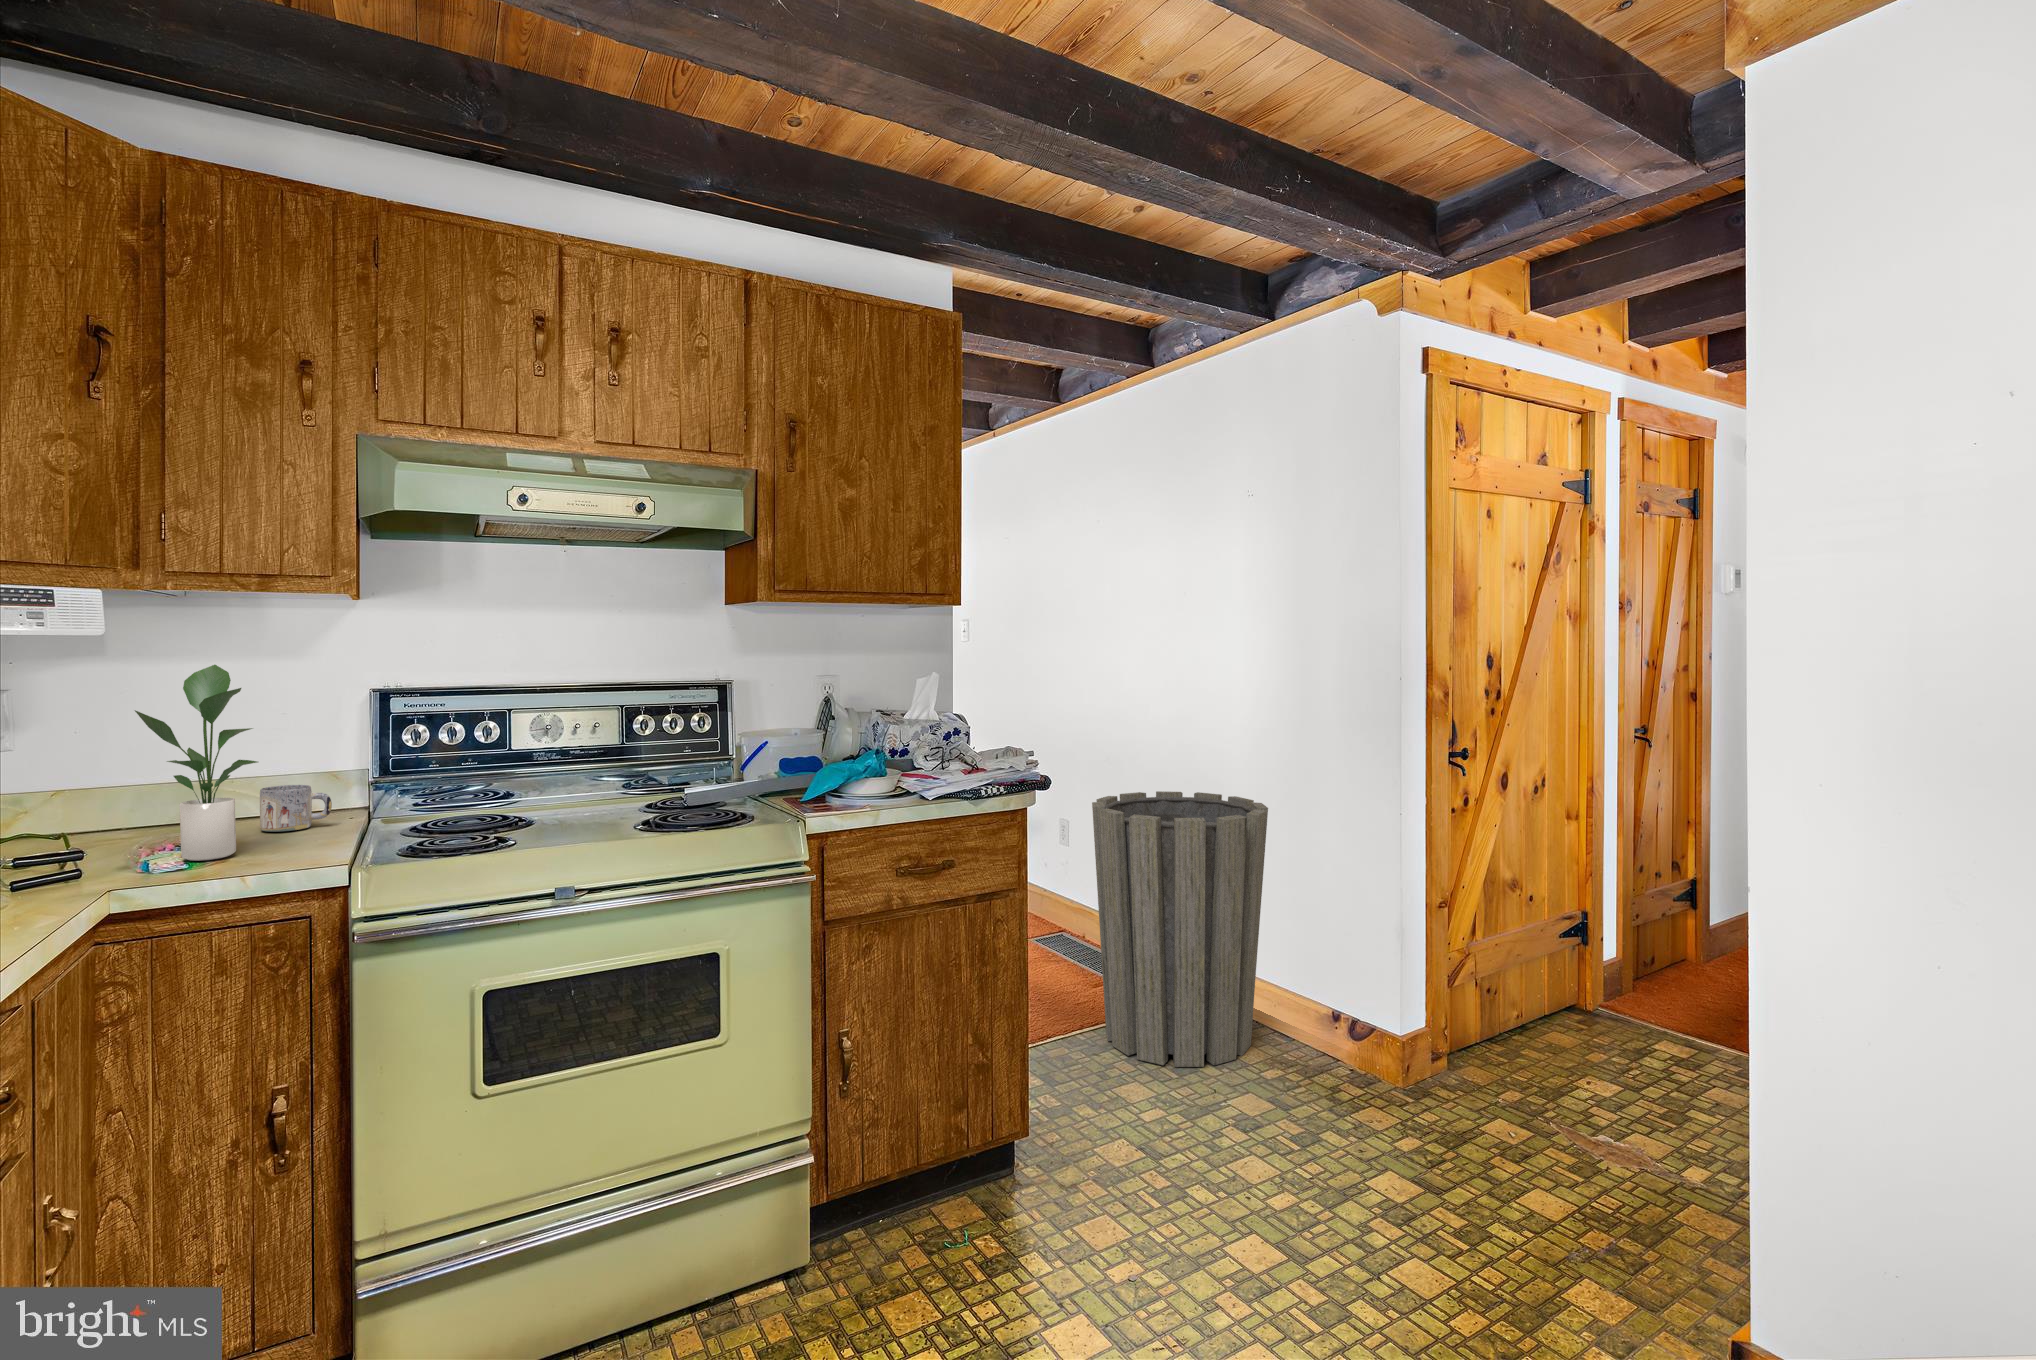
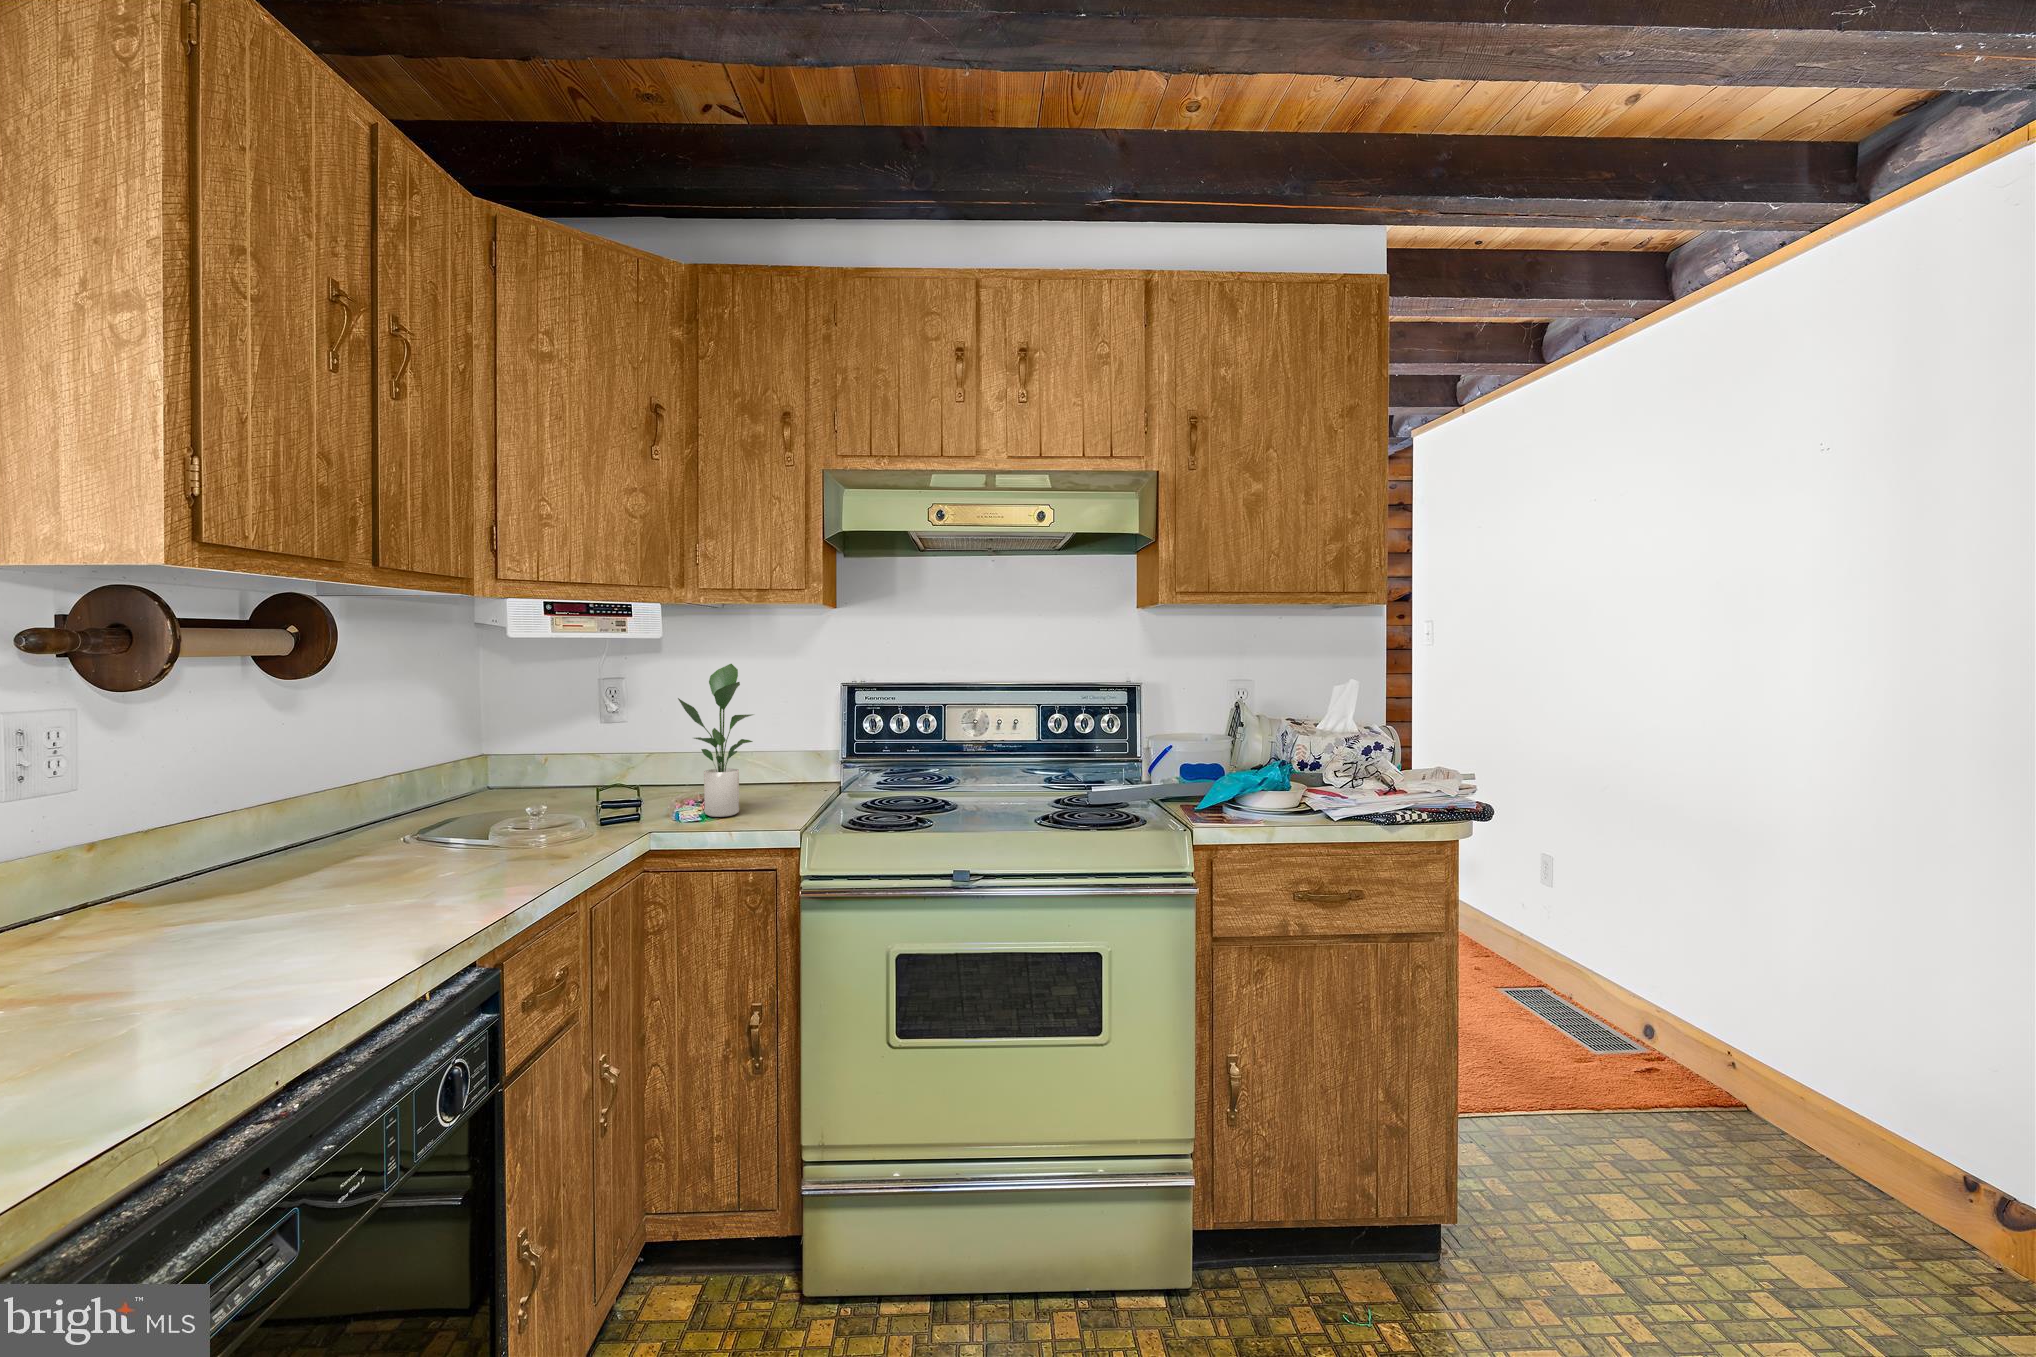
mug: present [260,785,332,832] -> none [765,761,813,798]
trash can: present [1092,791,1268,1067] -> none [1569,827,1847,1197]

